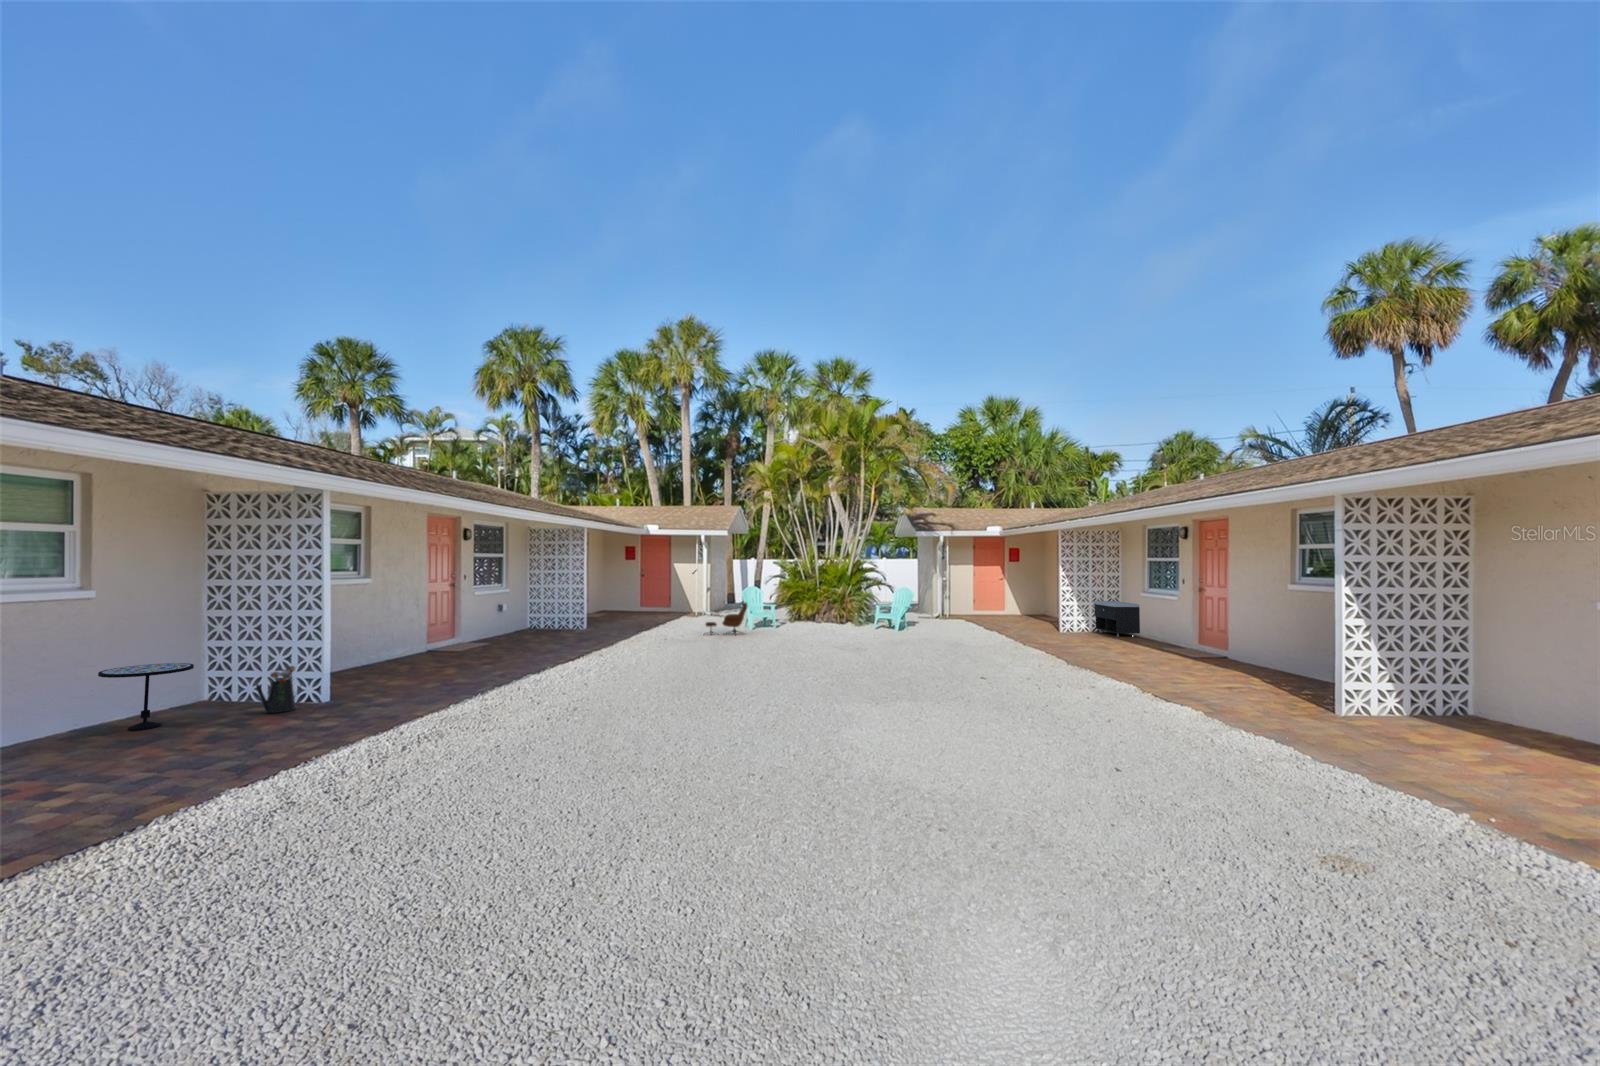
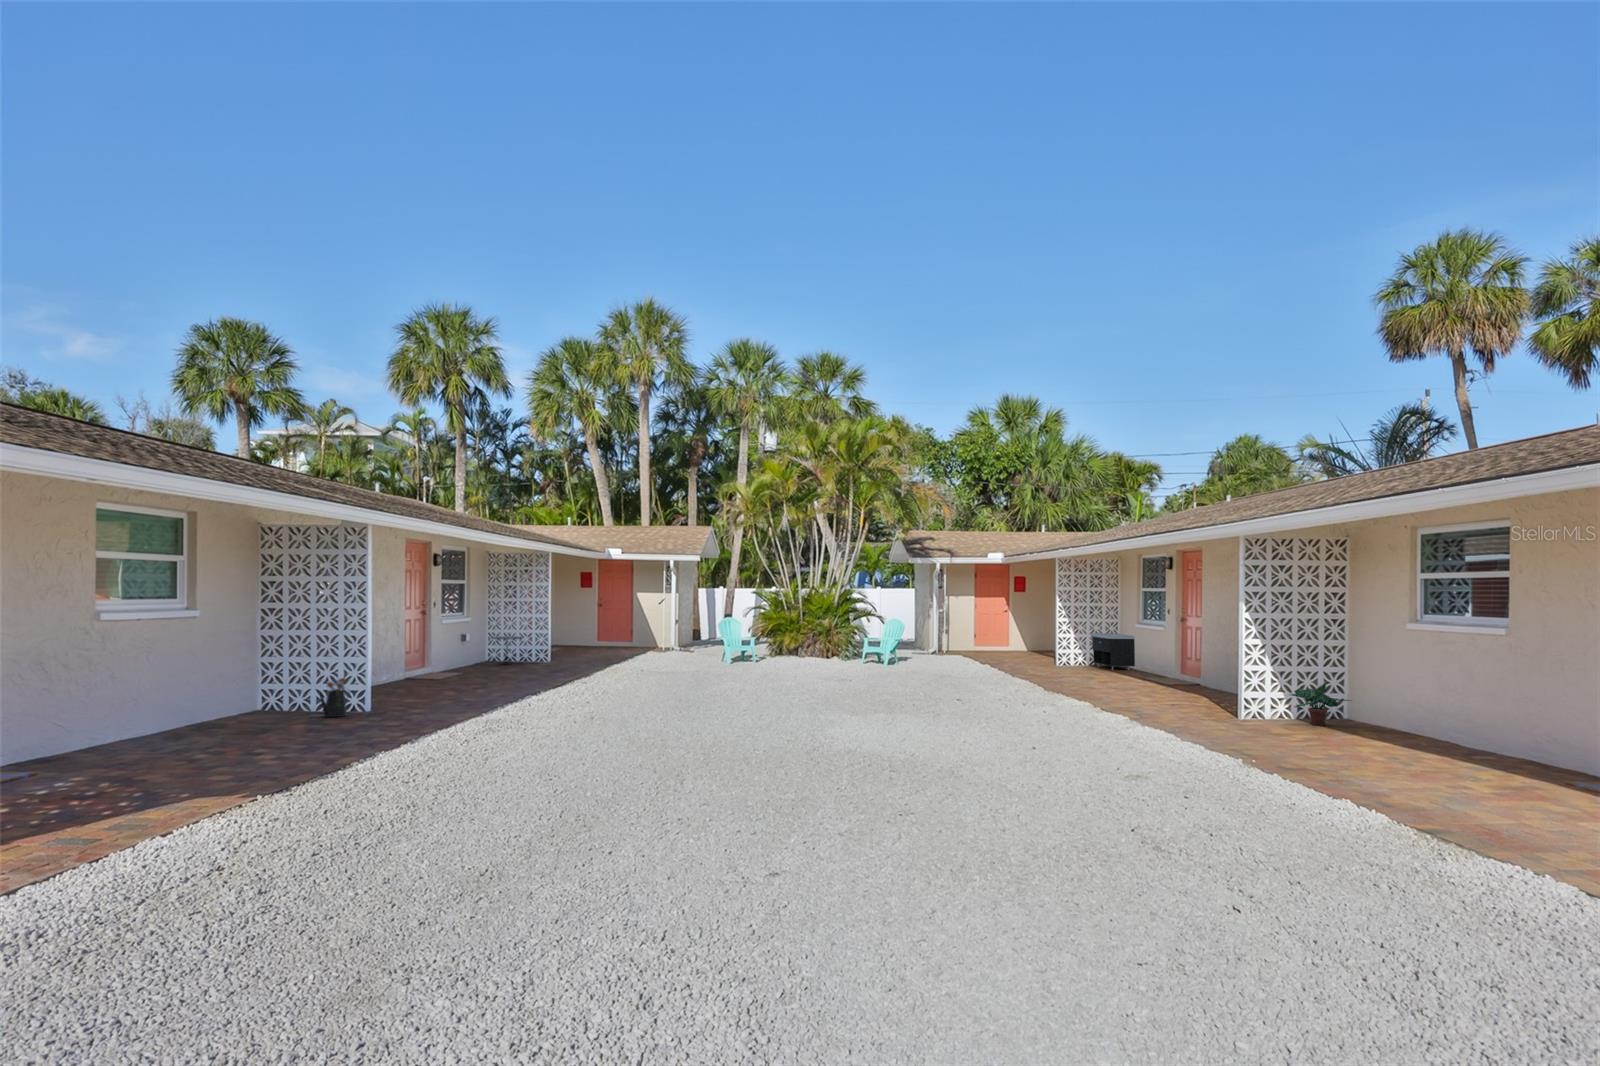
lounge chair: present [706,603,747,634] -> none [678,633,726,668]
side table: present [98,663,194,731] -> present [492,636,522,664]
potted plant: none [1407,676,1510,727] -> present [1290,684,1350,726]

